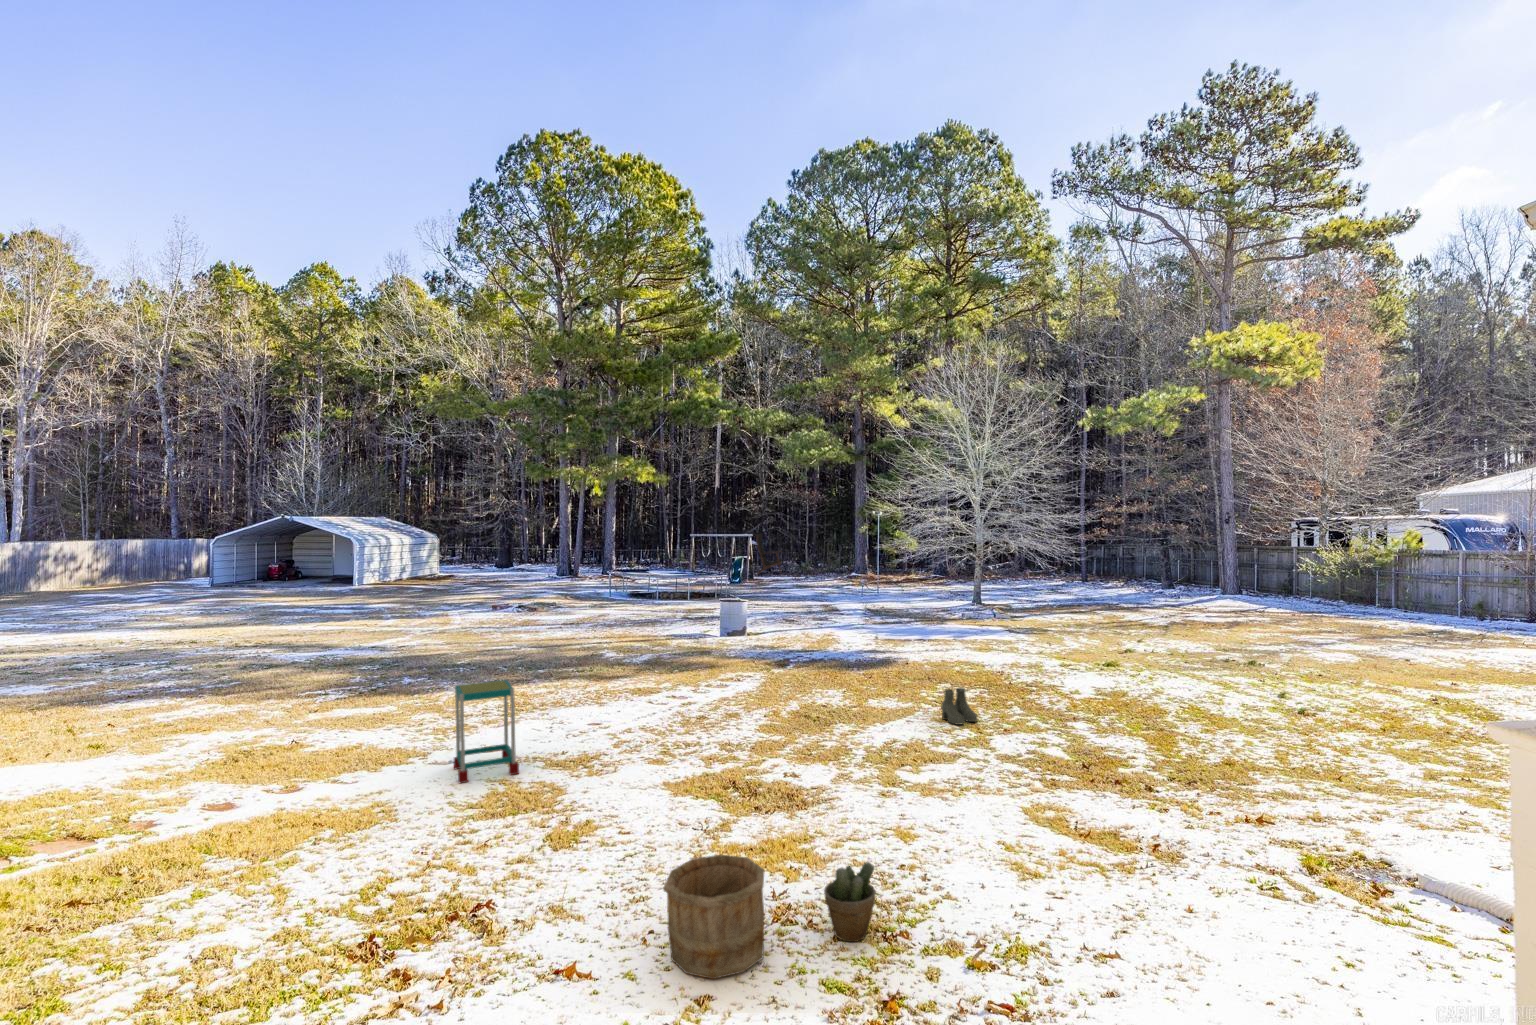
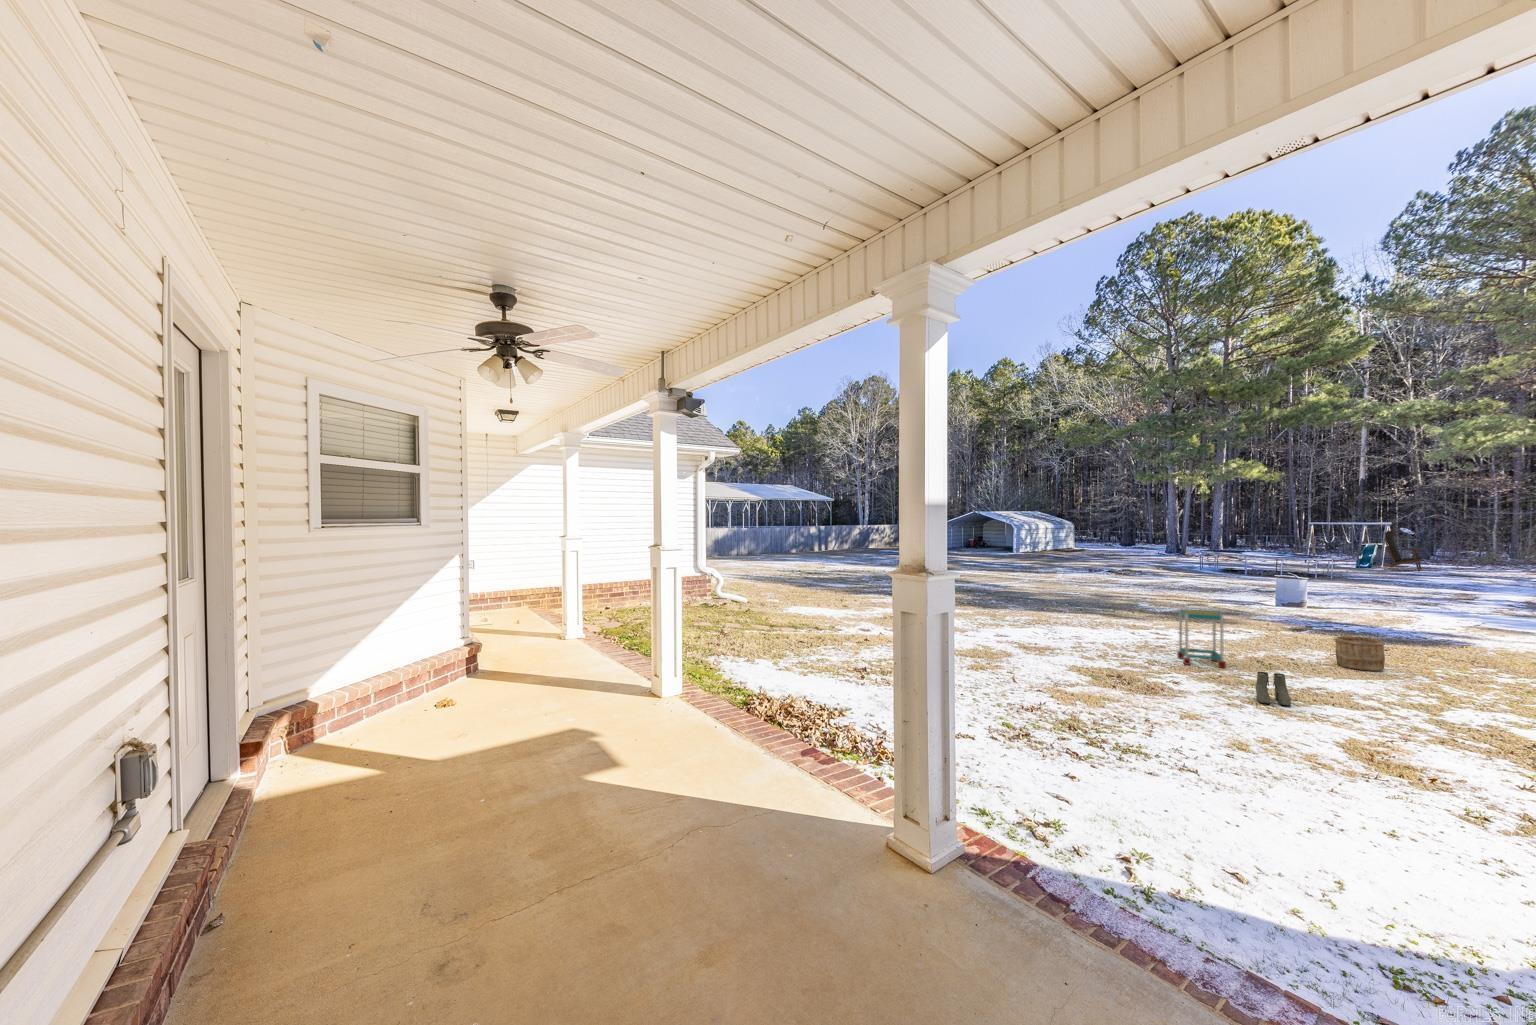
side table: present [454,680,519,783] -> present [1177,609,1226,668]
boots: present [941,688,977,725] -> present [1255,672,1291,706]
wooden bucket: present [663,855,764,979] -> present [1334,636,1385,671]
potted plant: present [824,862,876,942] -> none [1183,681,1213,717]

